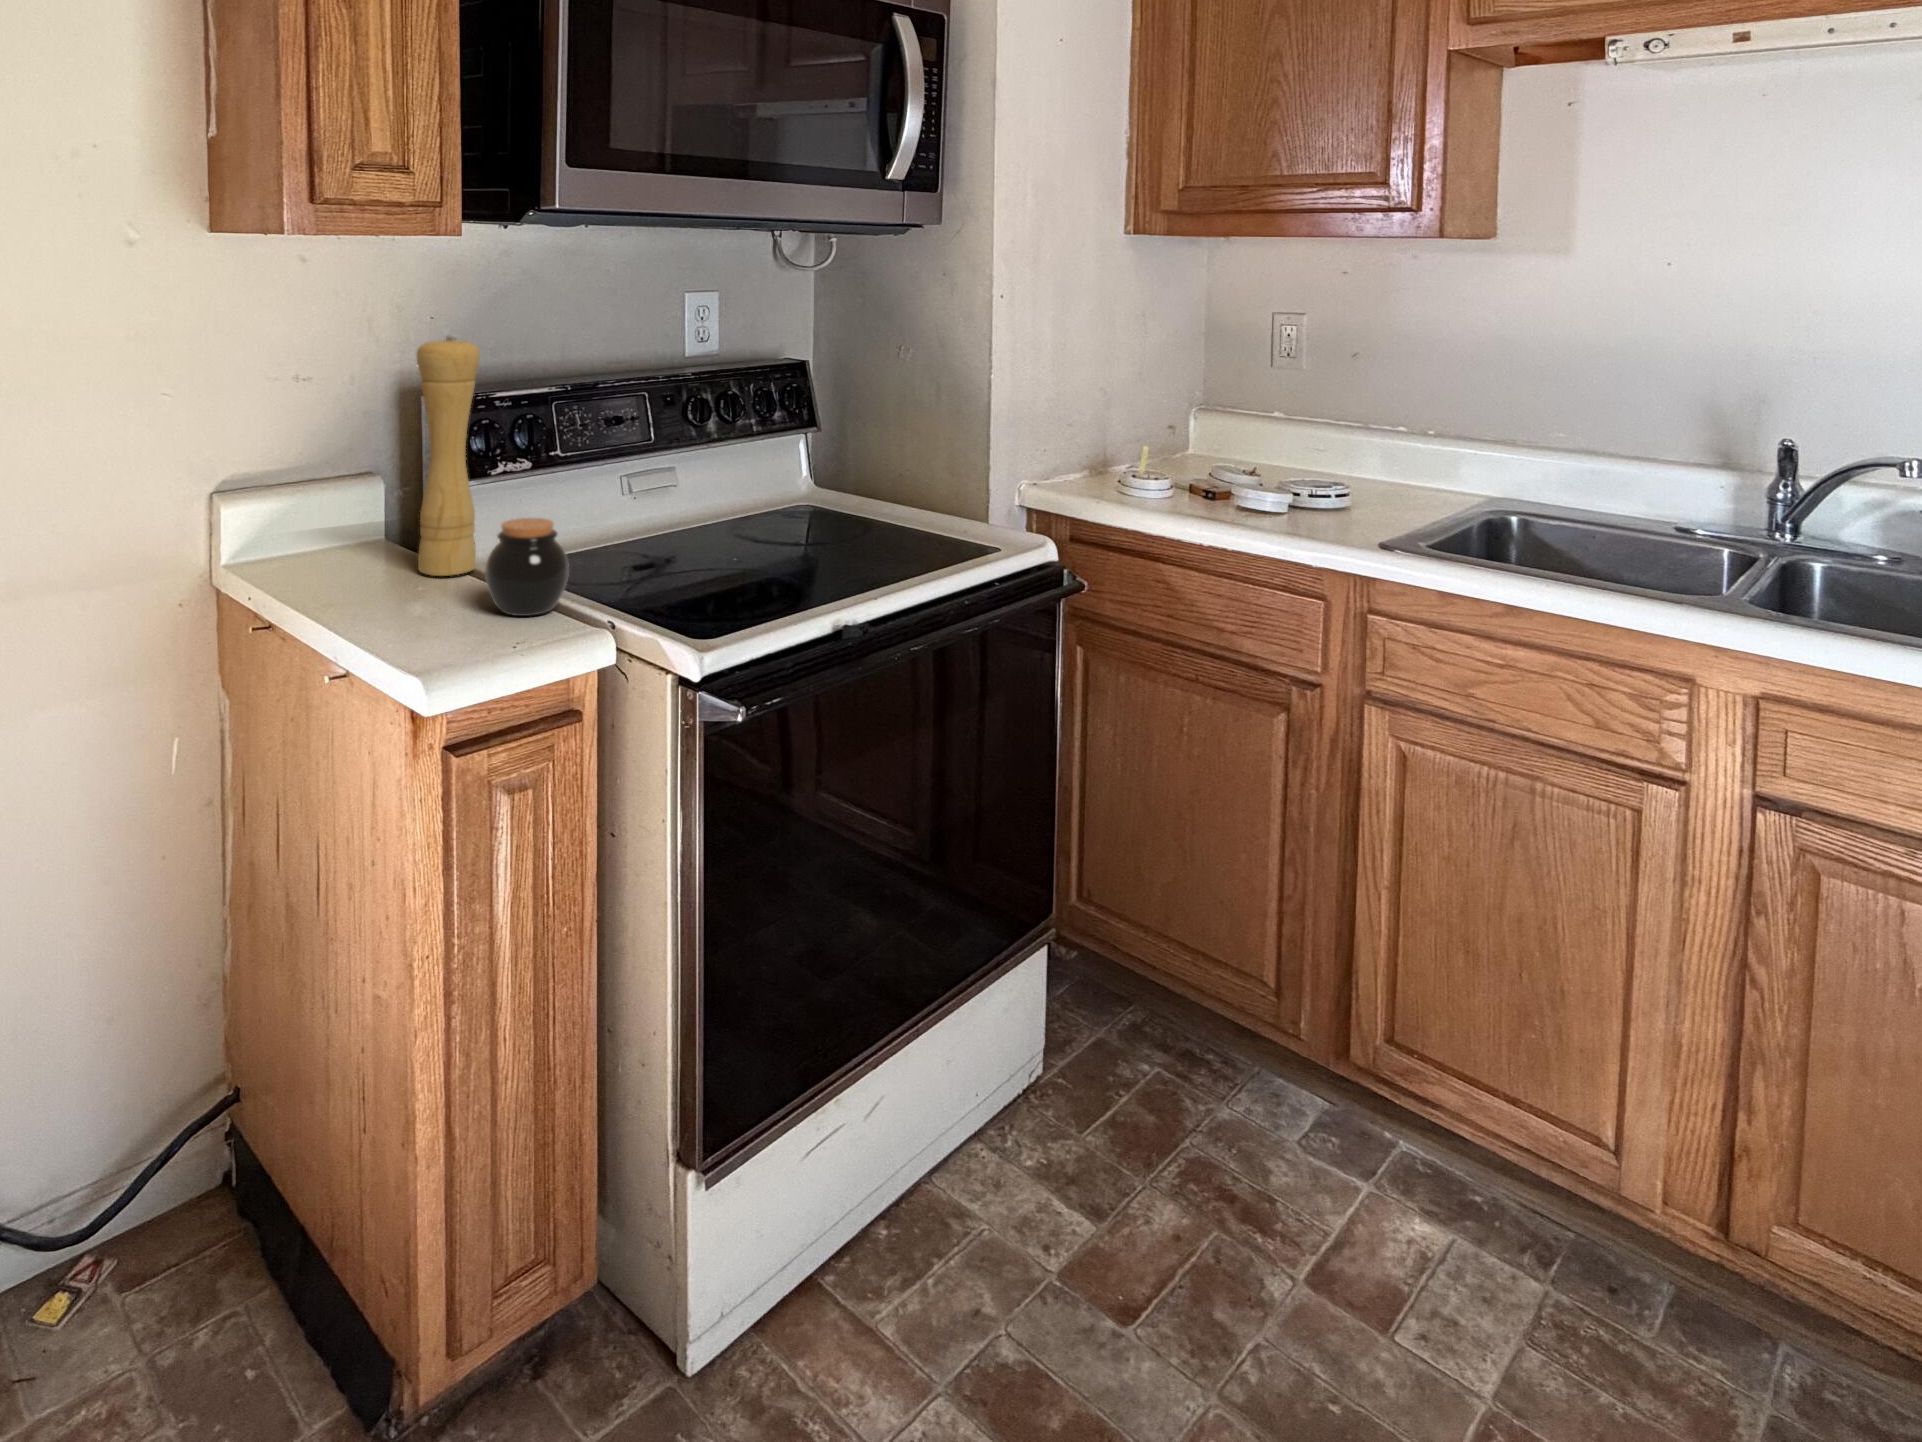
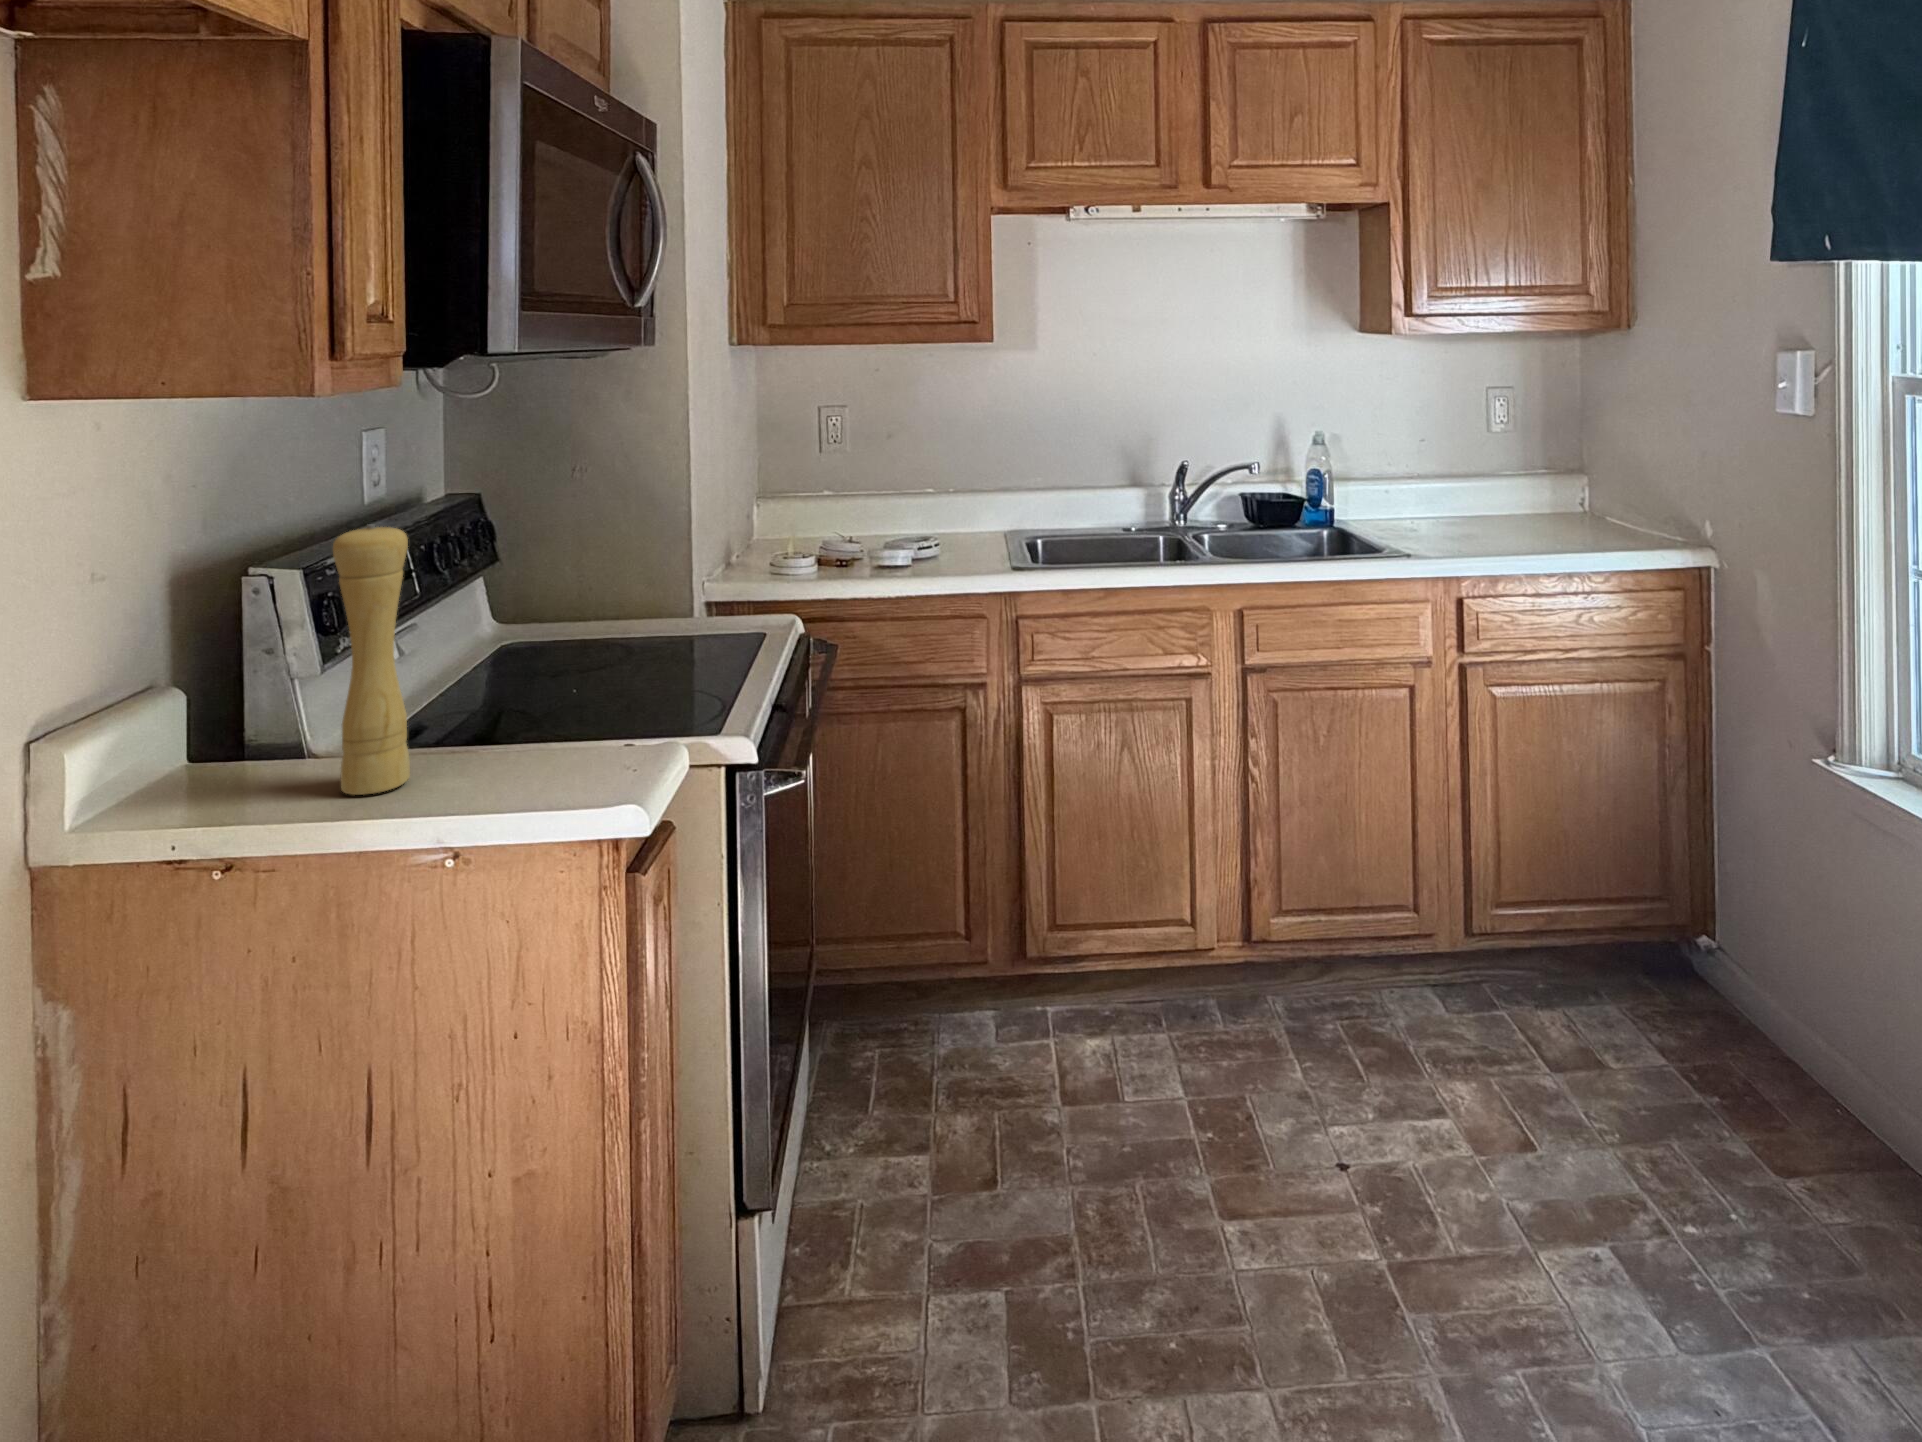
jar: present [485,518,569,616] -> none [513,688,600,791]

